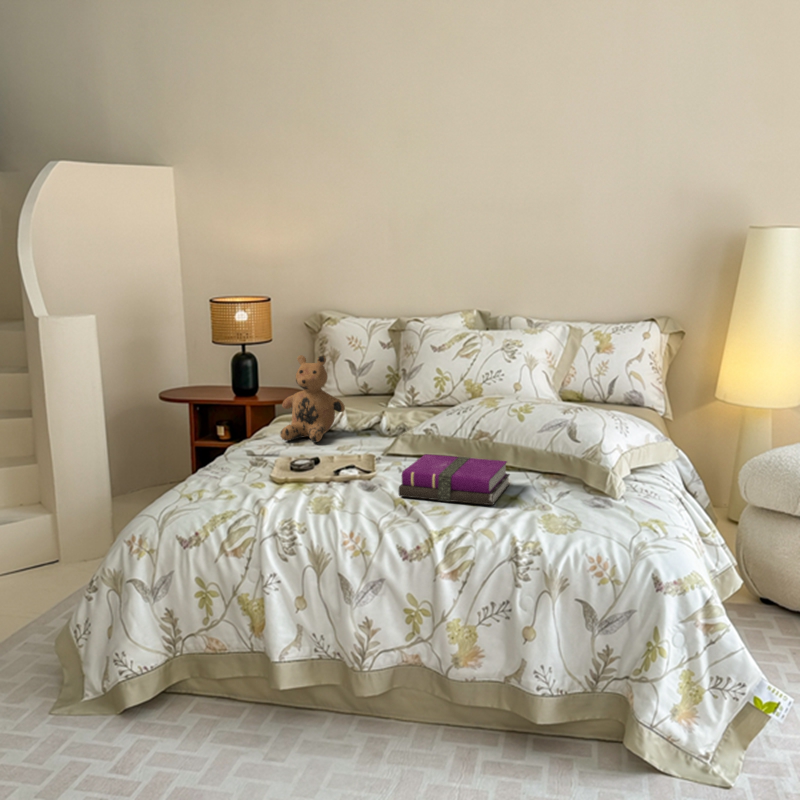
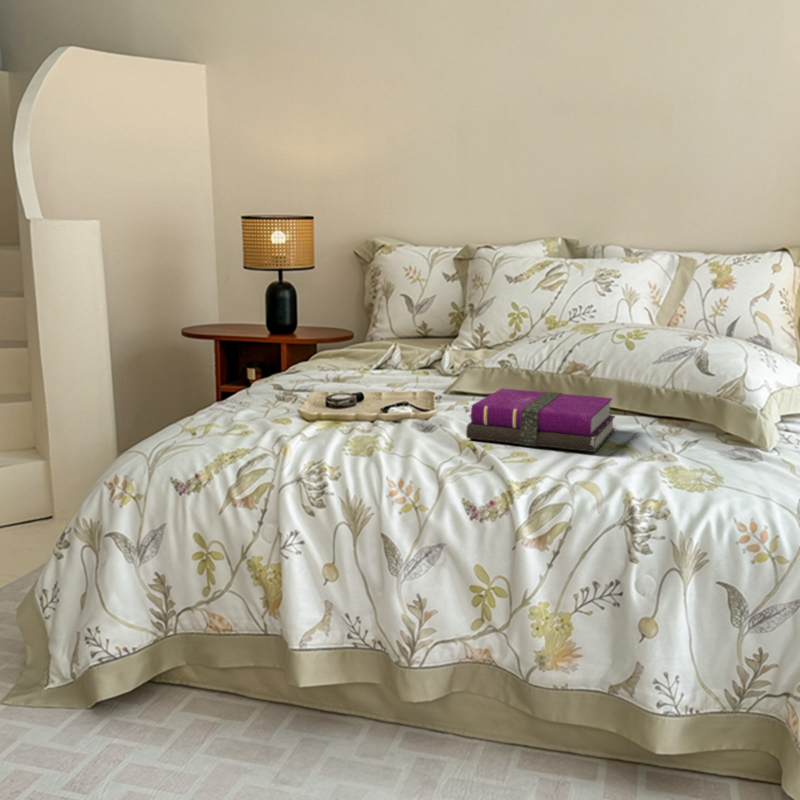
teddy bear: present [280,355,345,442] -> none [317,271,398,379]

